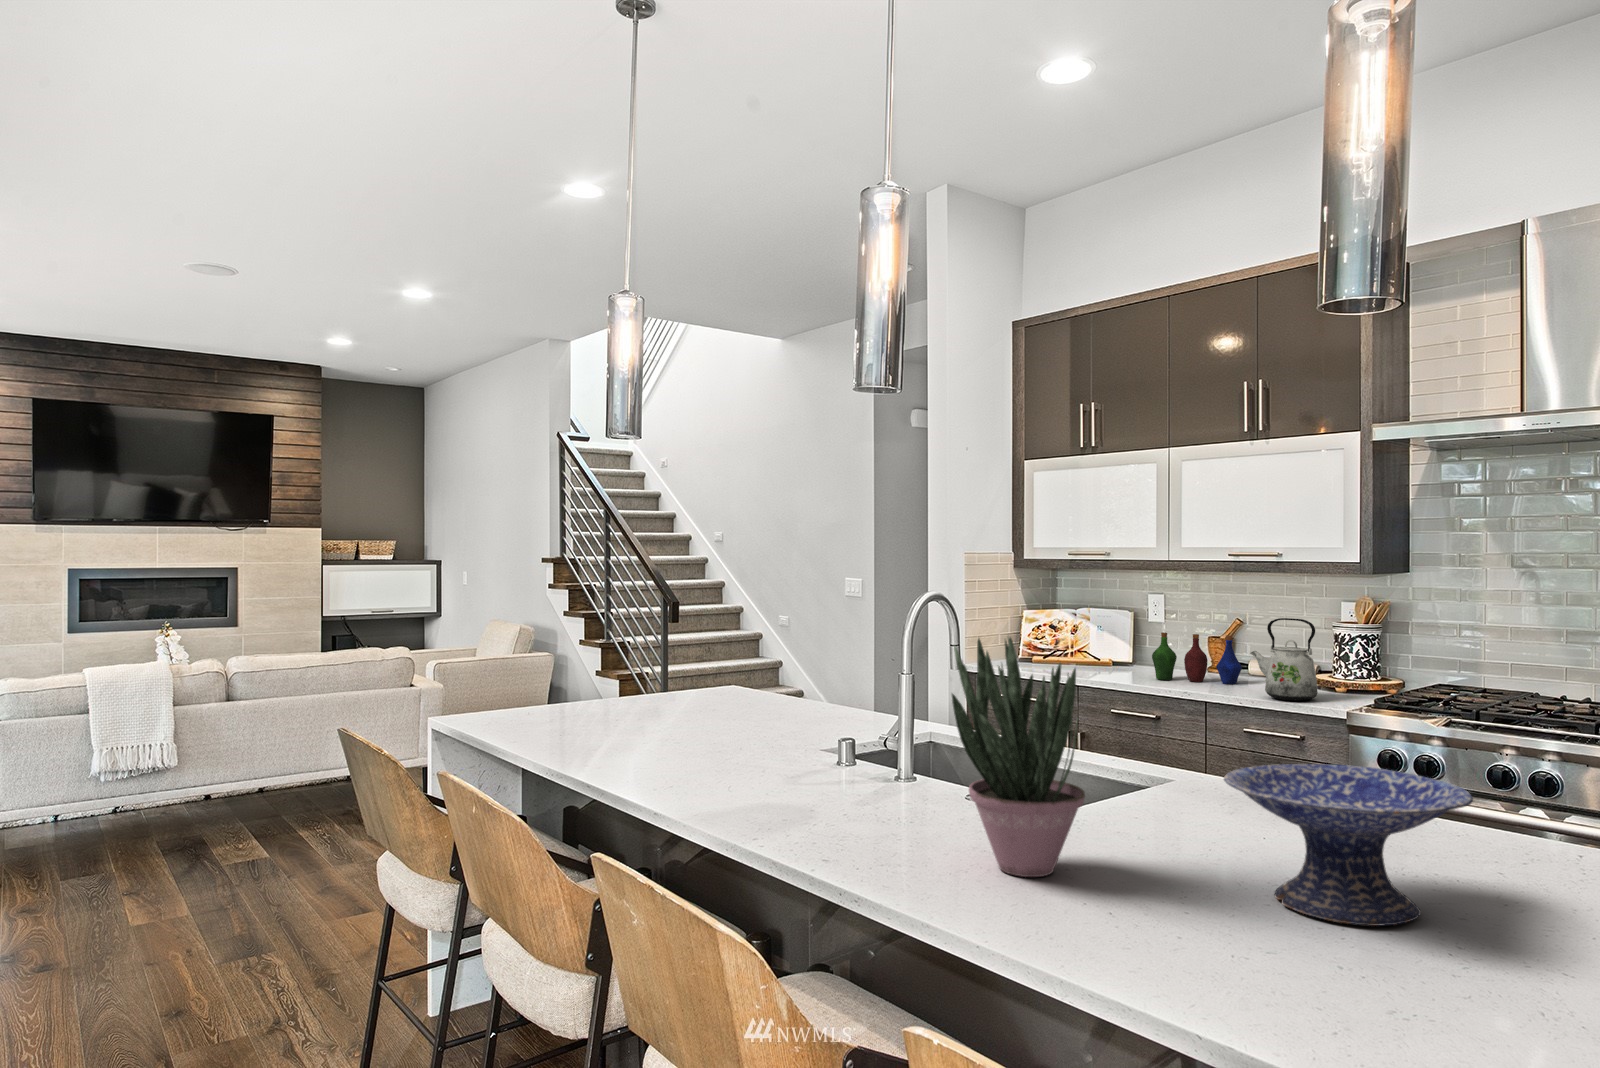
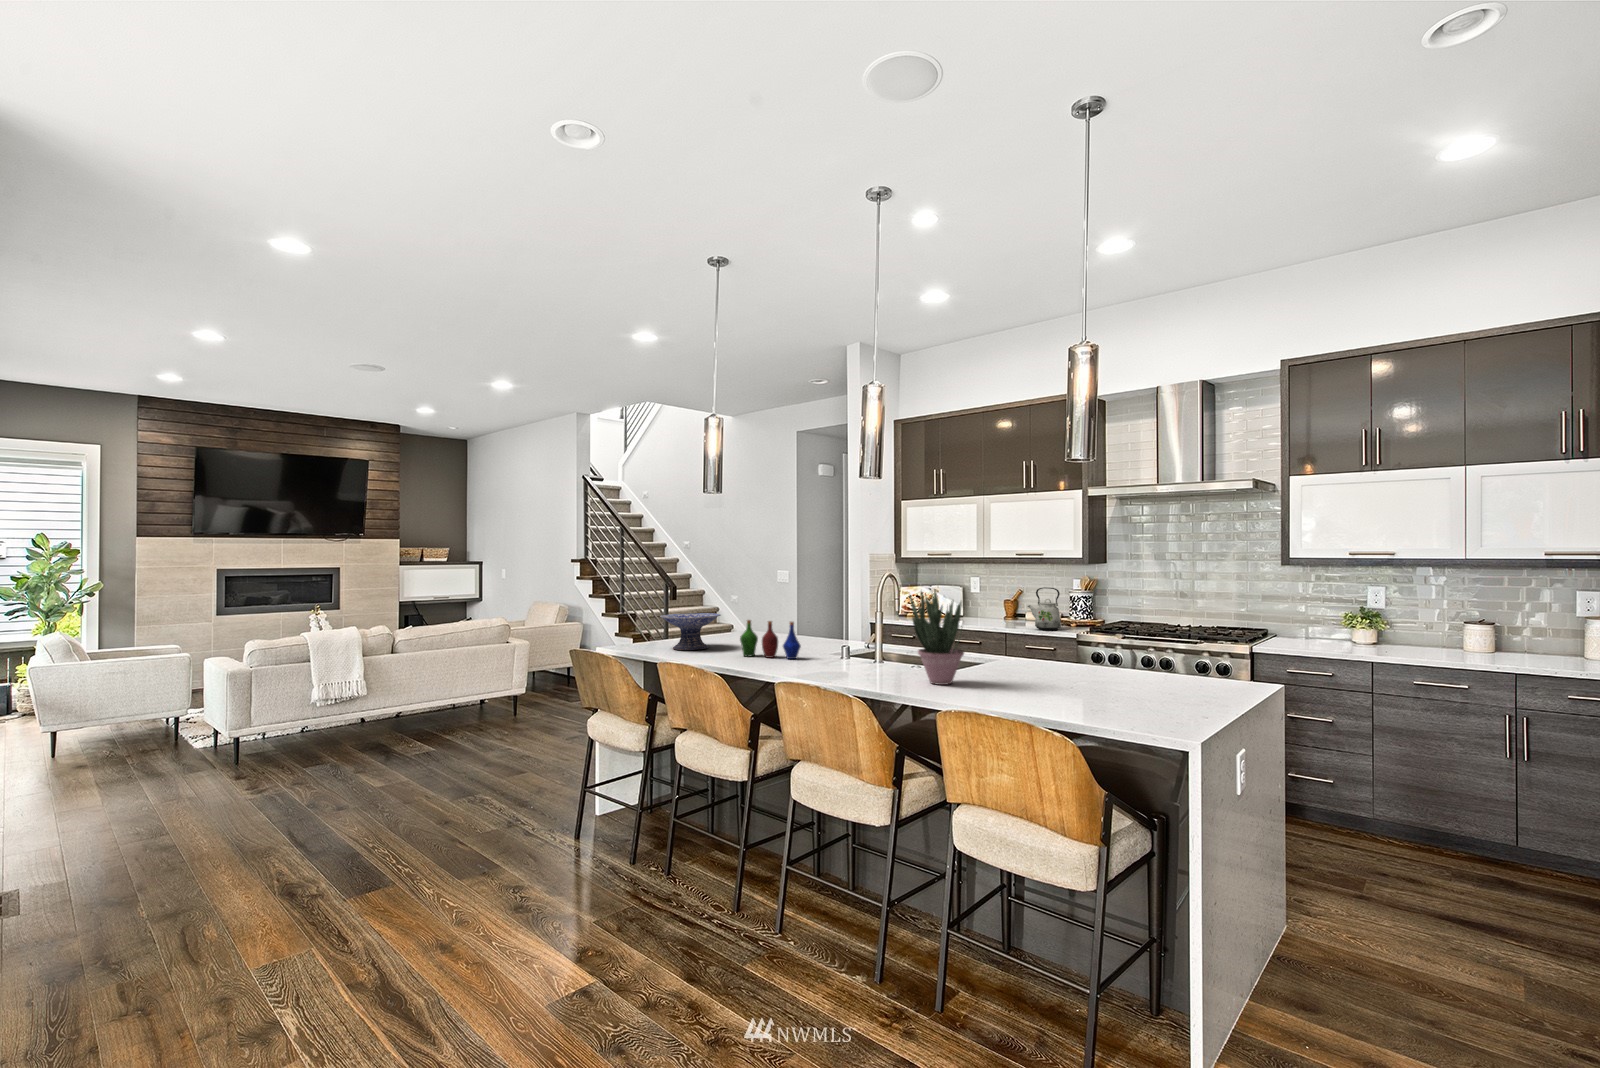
bottle: present [1152,632,1242,684] -> present [740,620,801,659]
decorative bowl: present [1224,764,1473,926] -> present [660,613,721,650]

